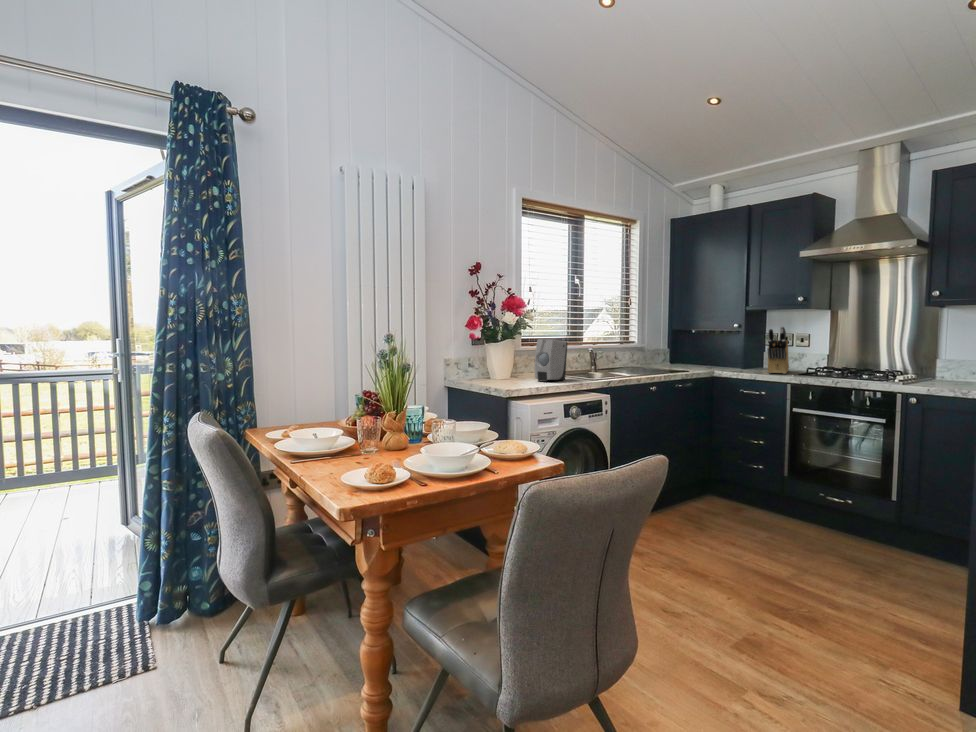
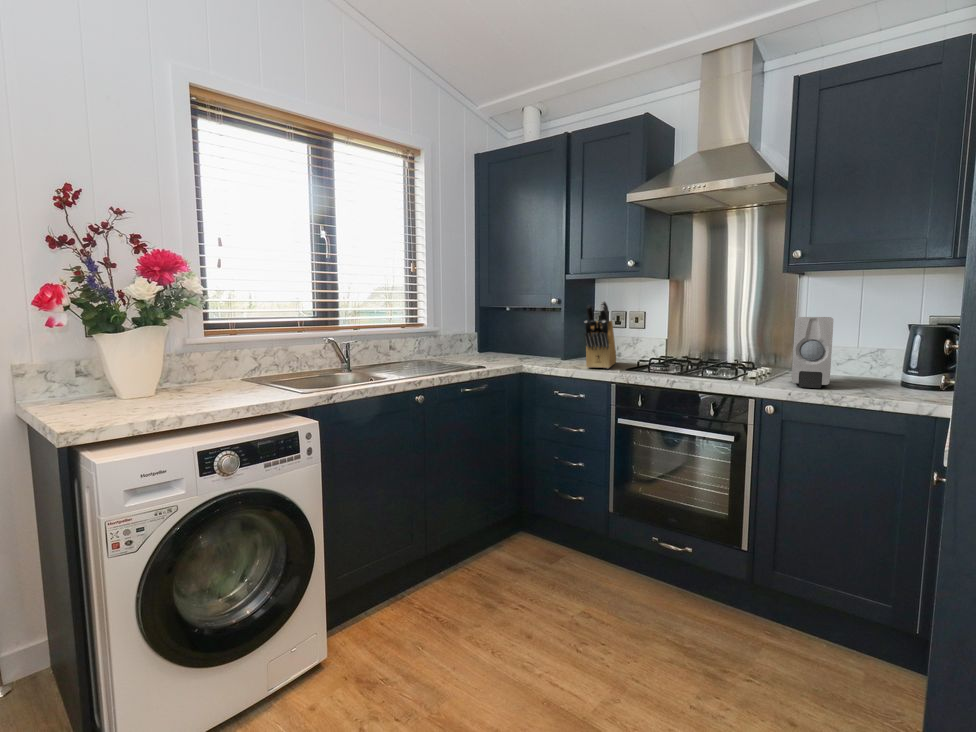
soap dispenser: present [535,339,567,382] -> present [791,317,833,388]

